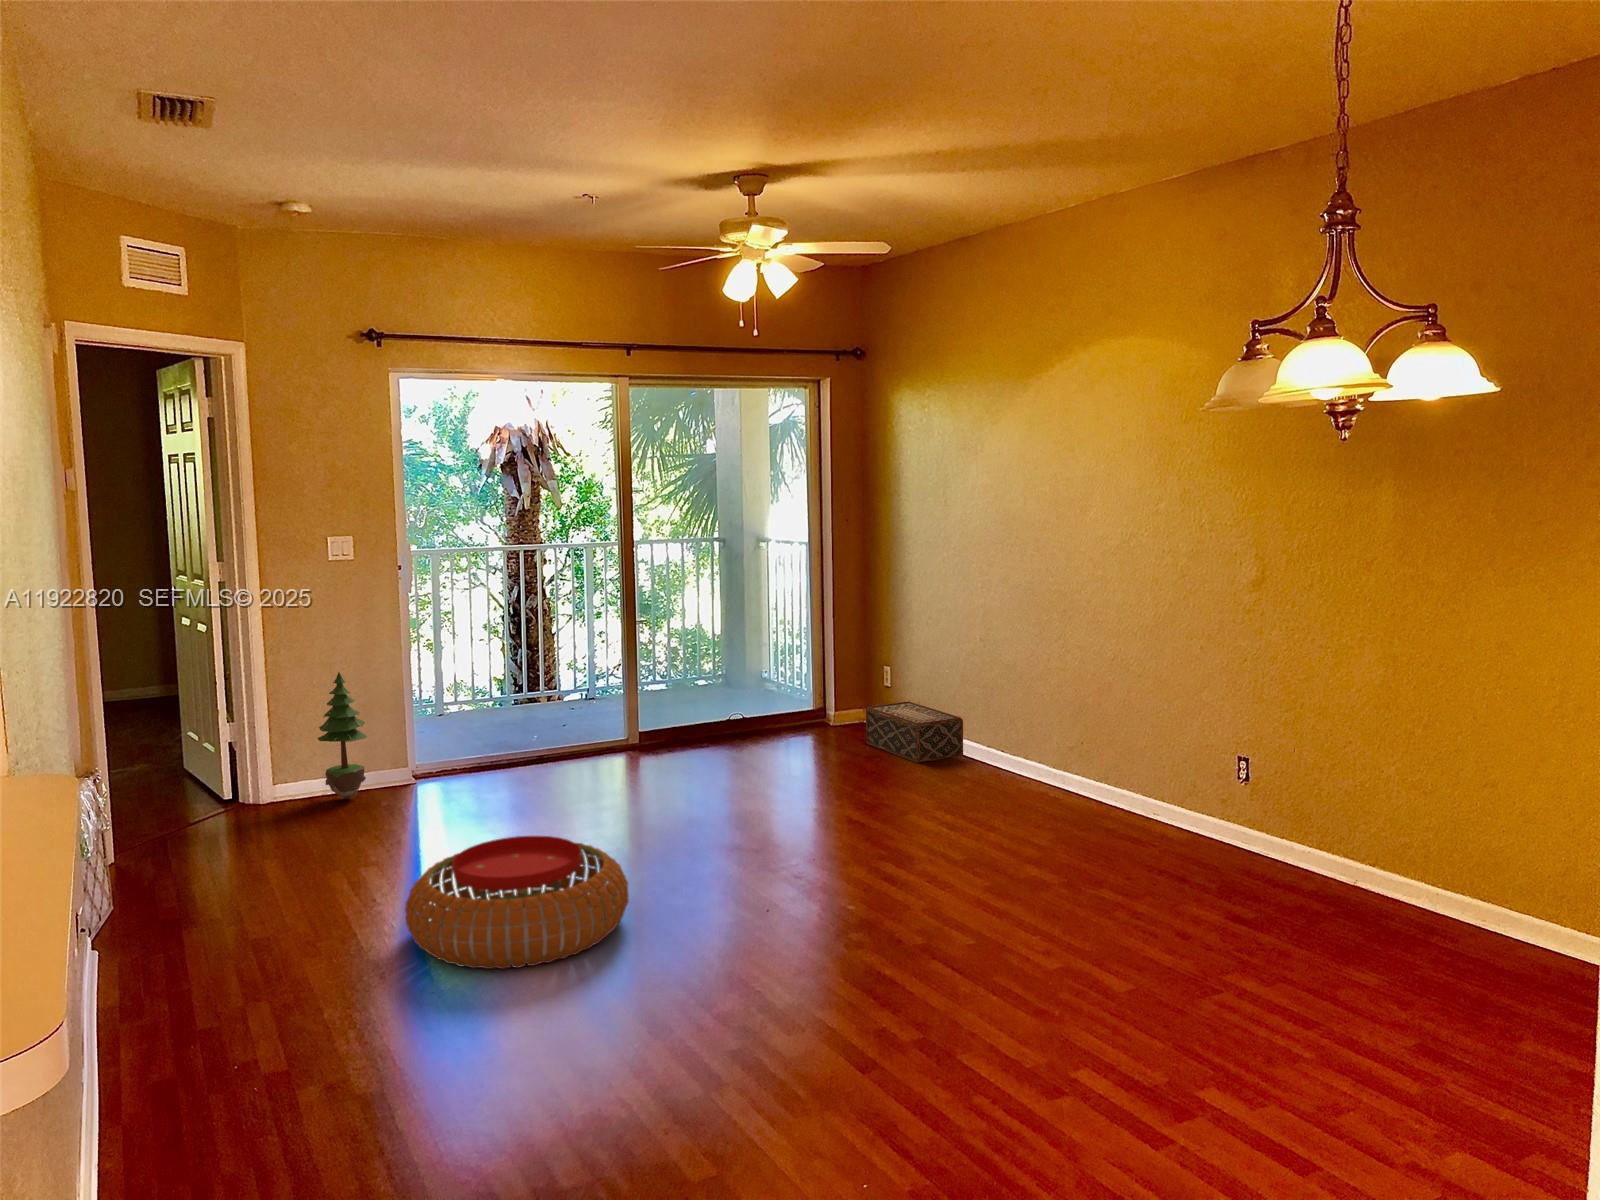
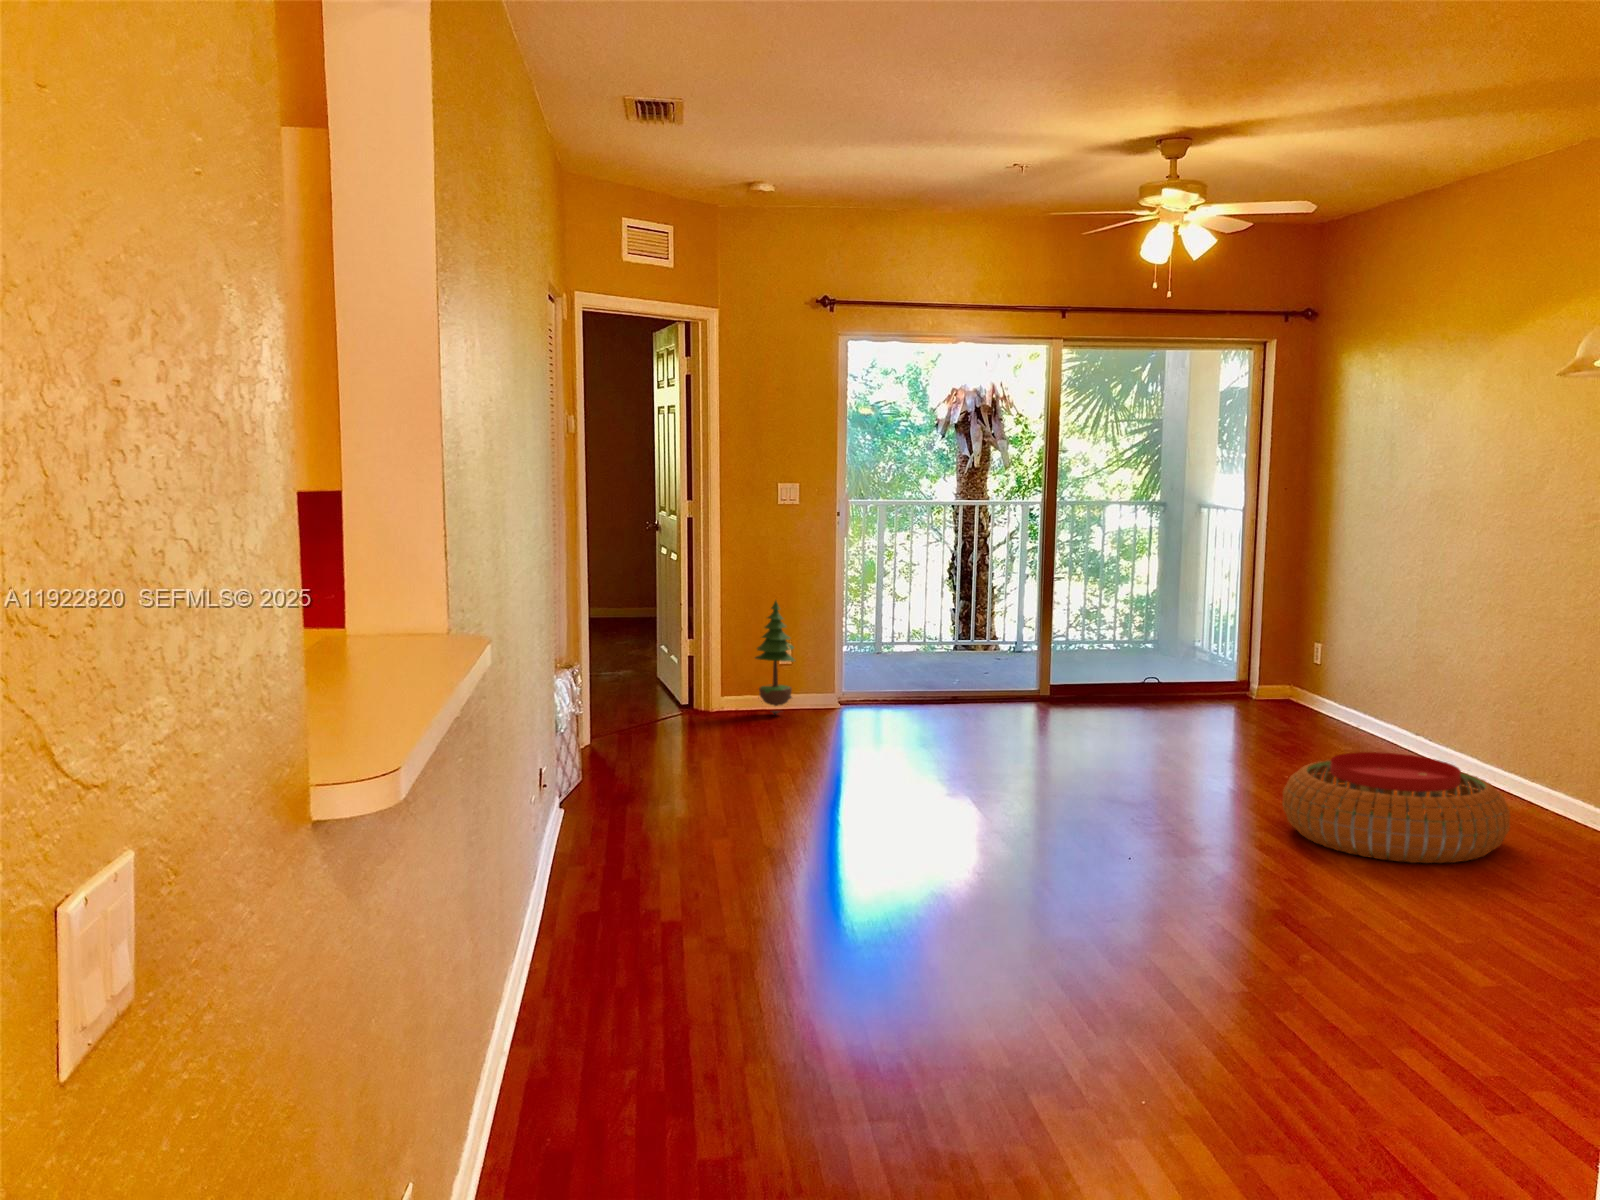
woven basket: present [866,701,963,763] -> none [1298,685,1406,746]
pouf: present [405,836,629,969] -> present [1282,752,1510,863]

